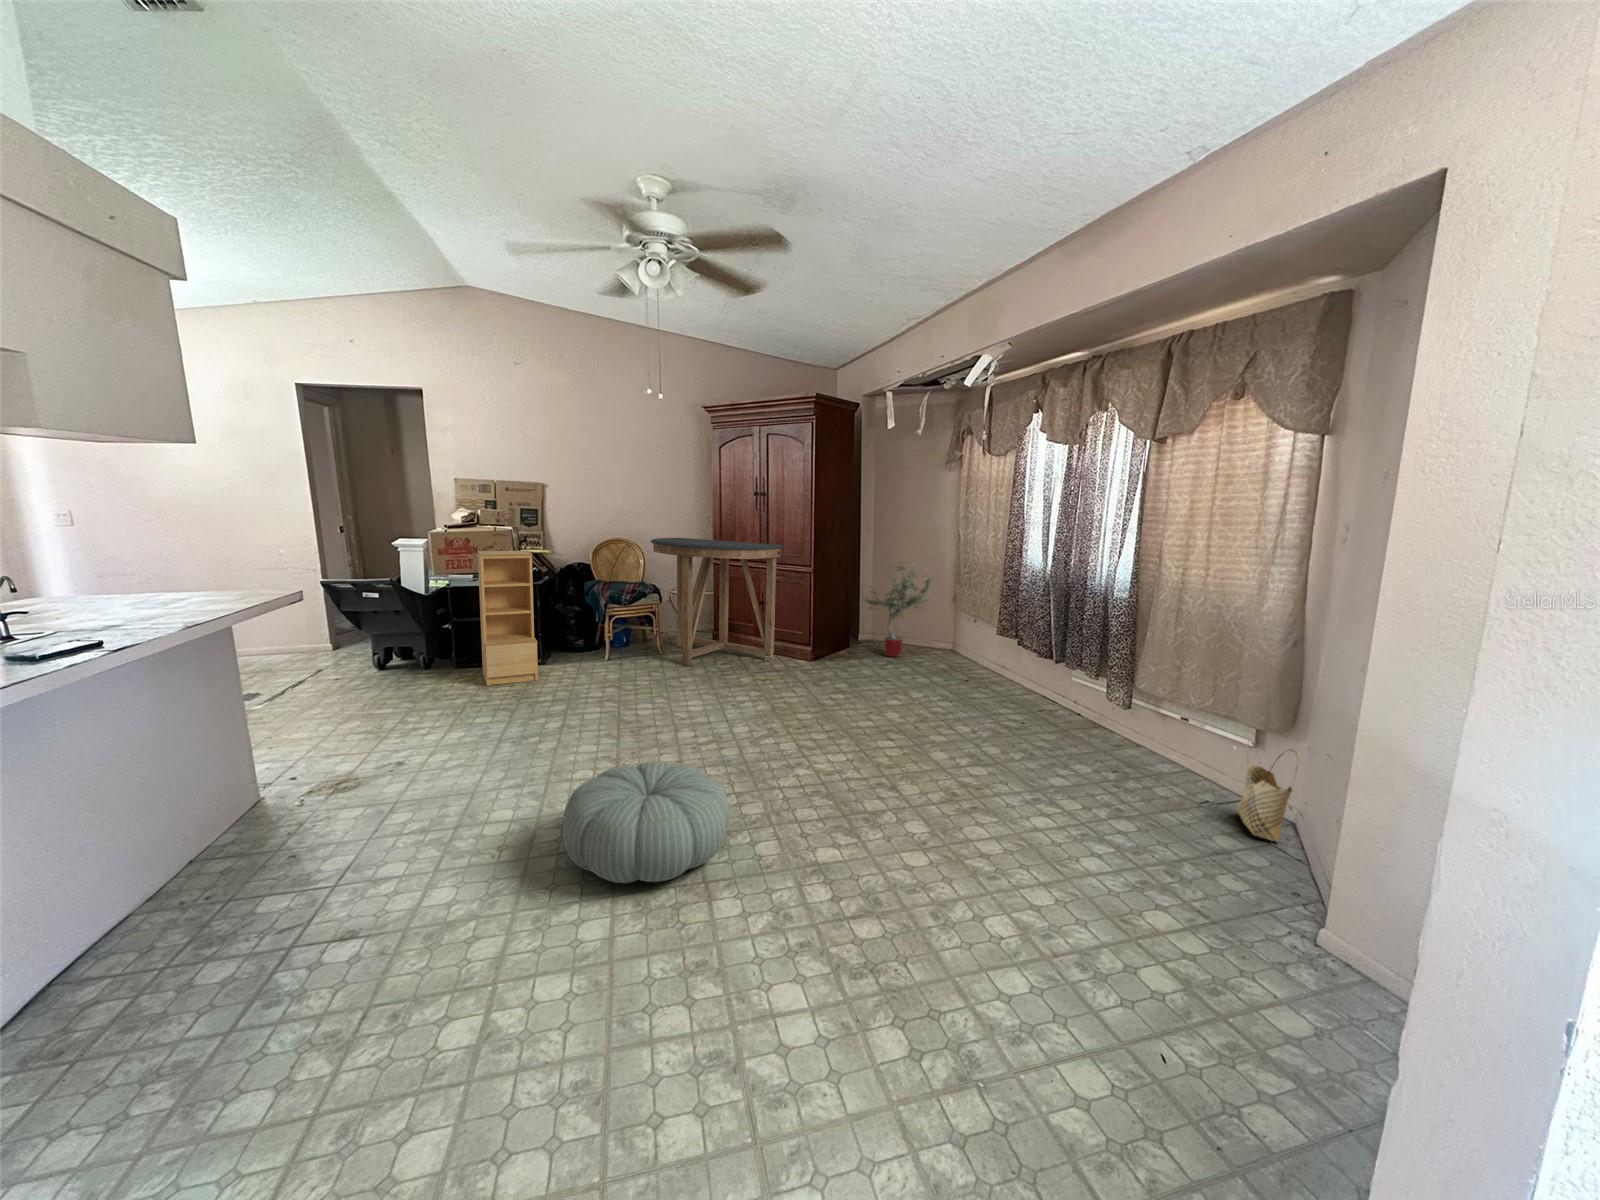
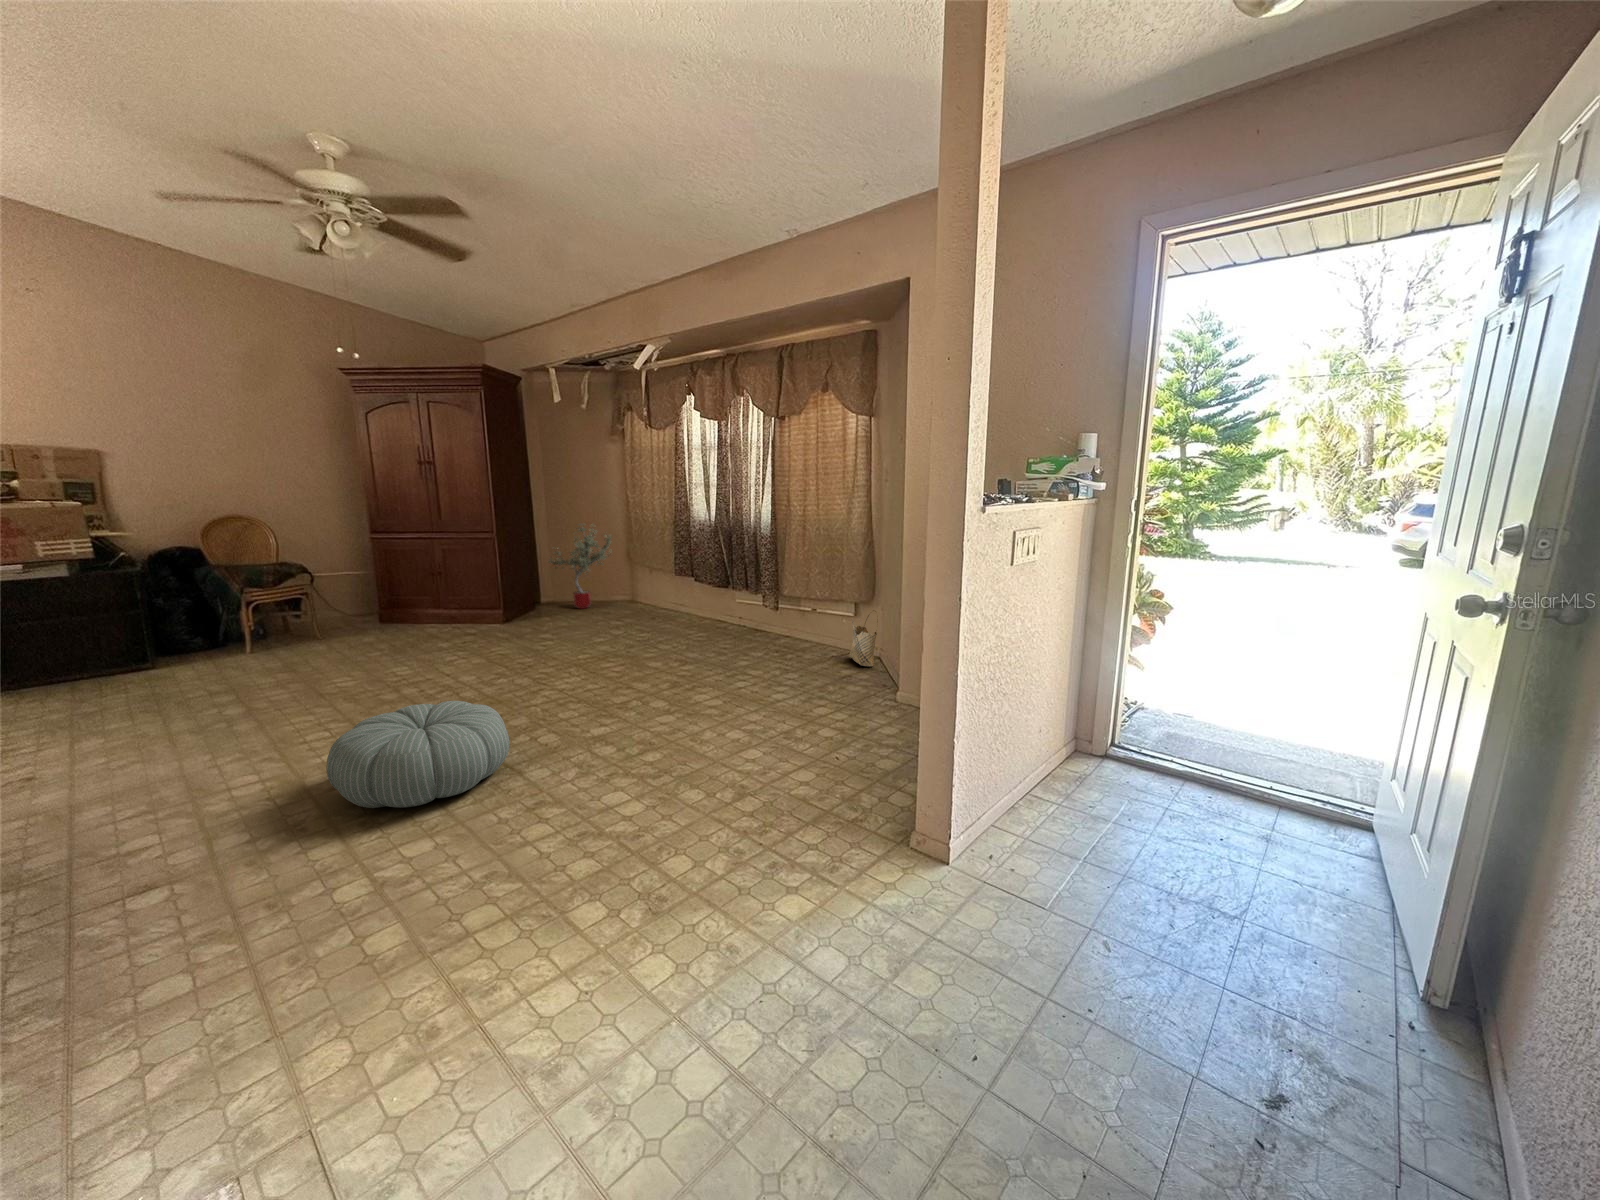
console table: present [651,538,783,666] -> none [289,512,465,644]
bookshelf: present [478,551,538,686] -> none [5,533,153,706]

